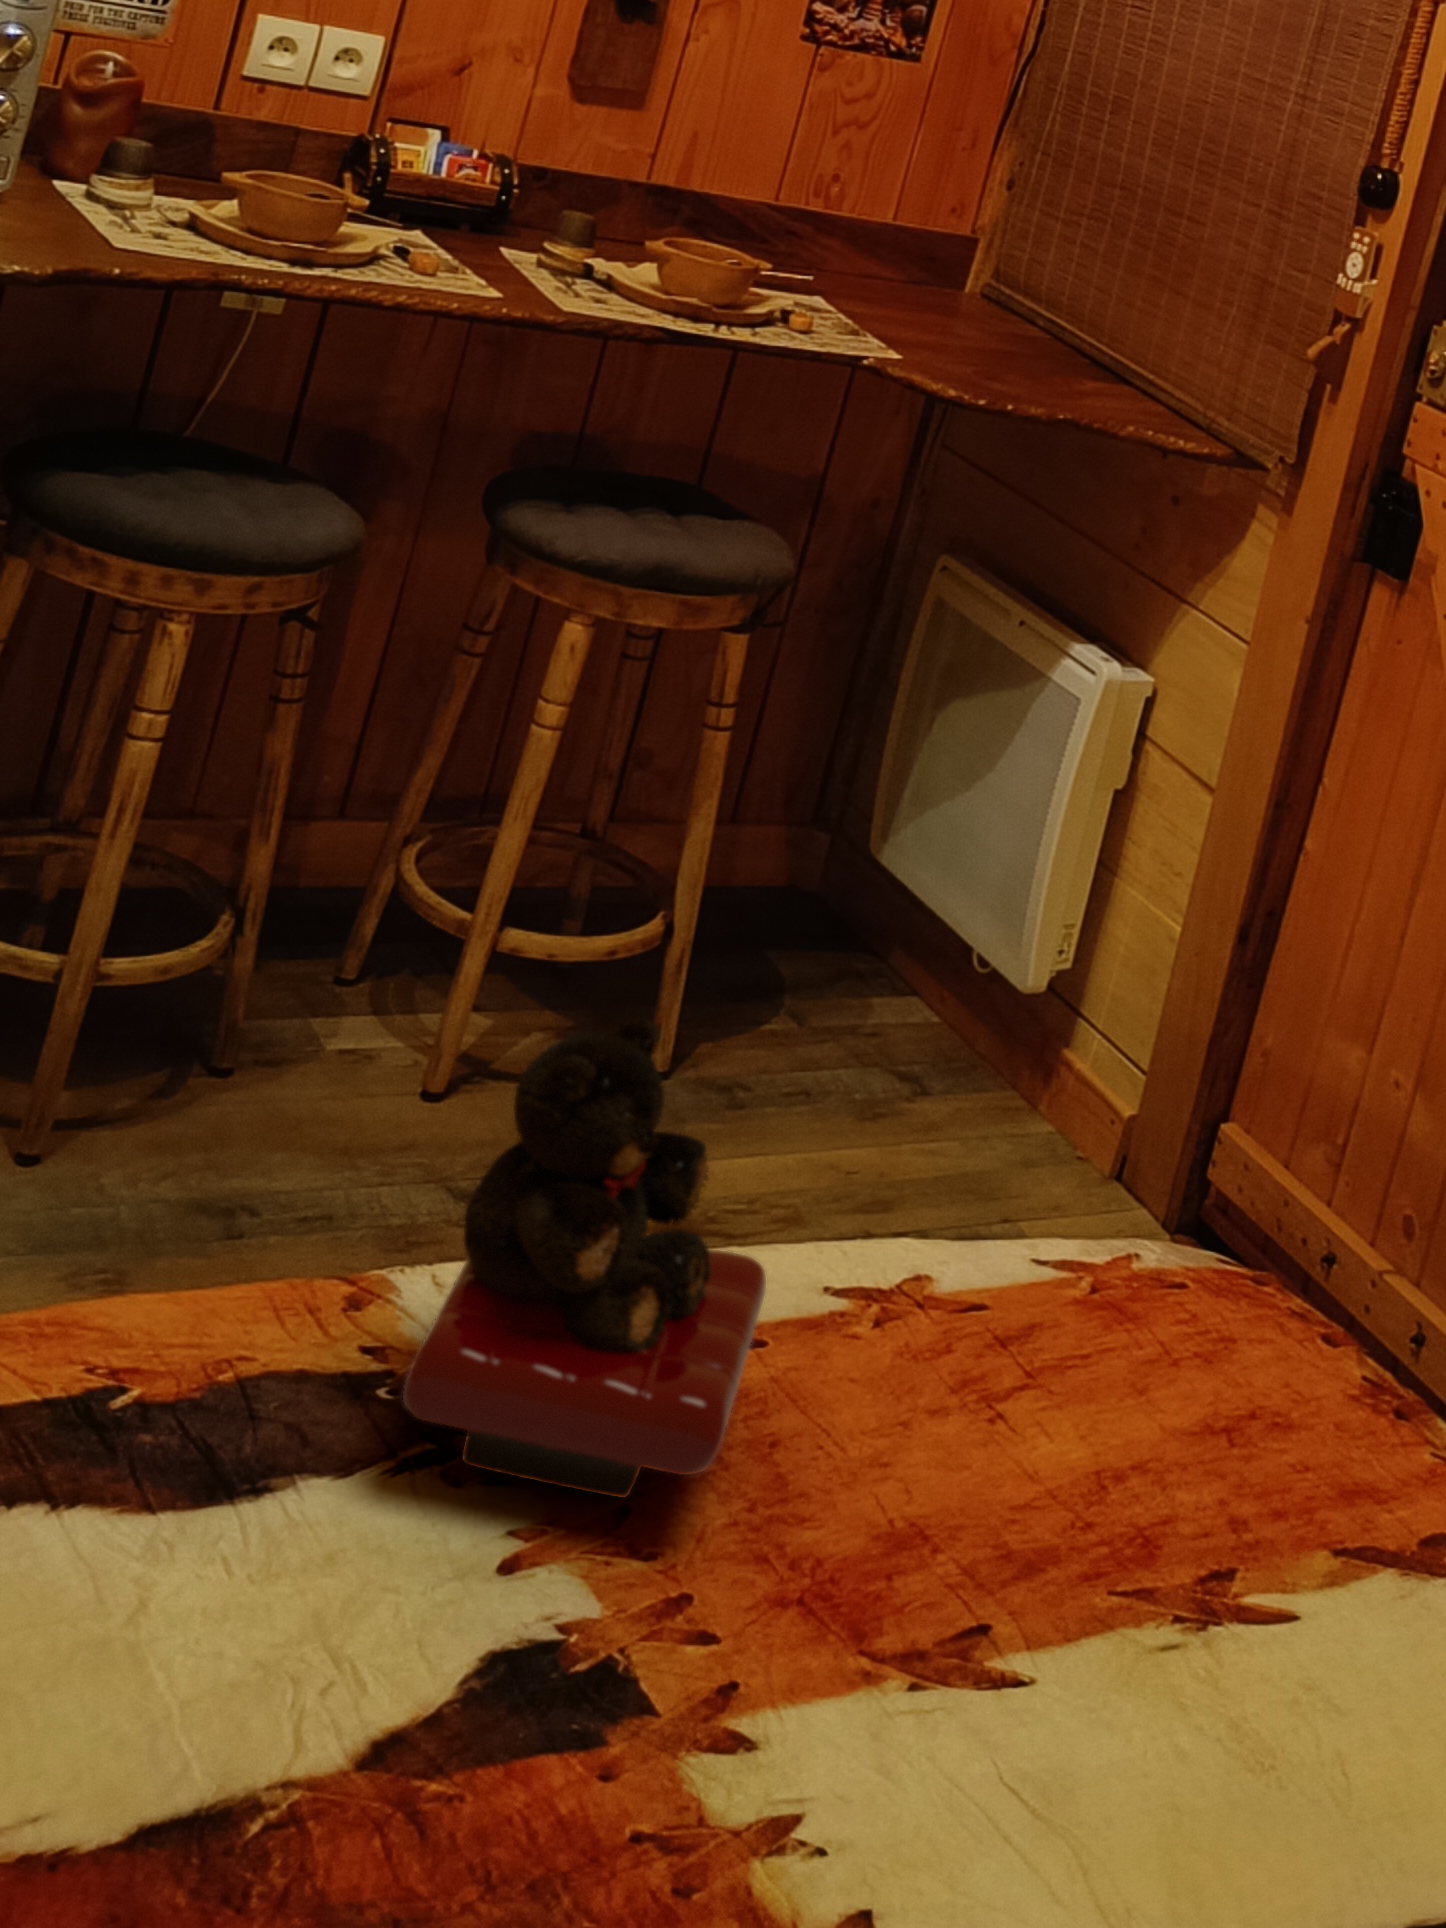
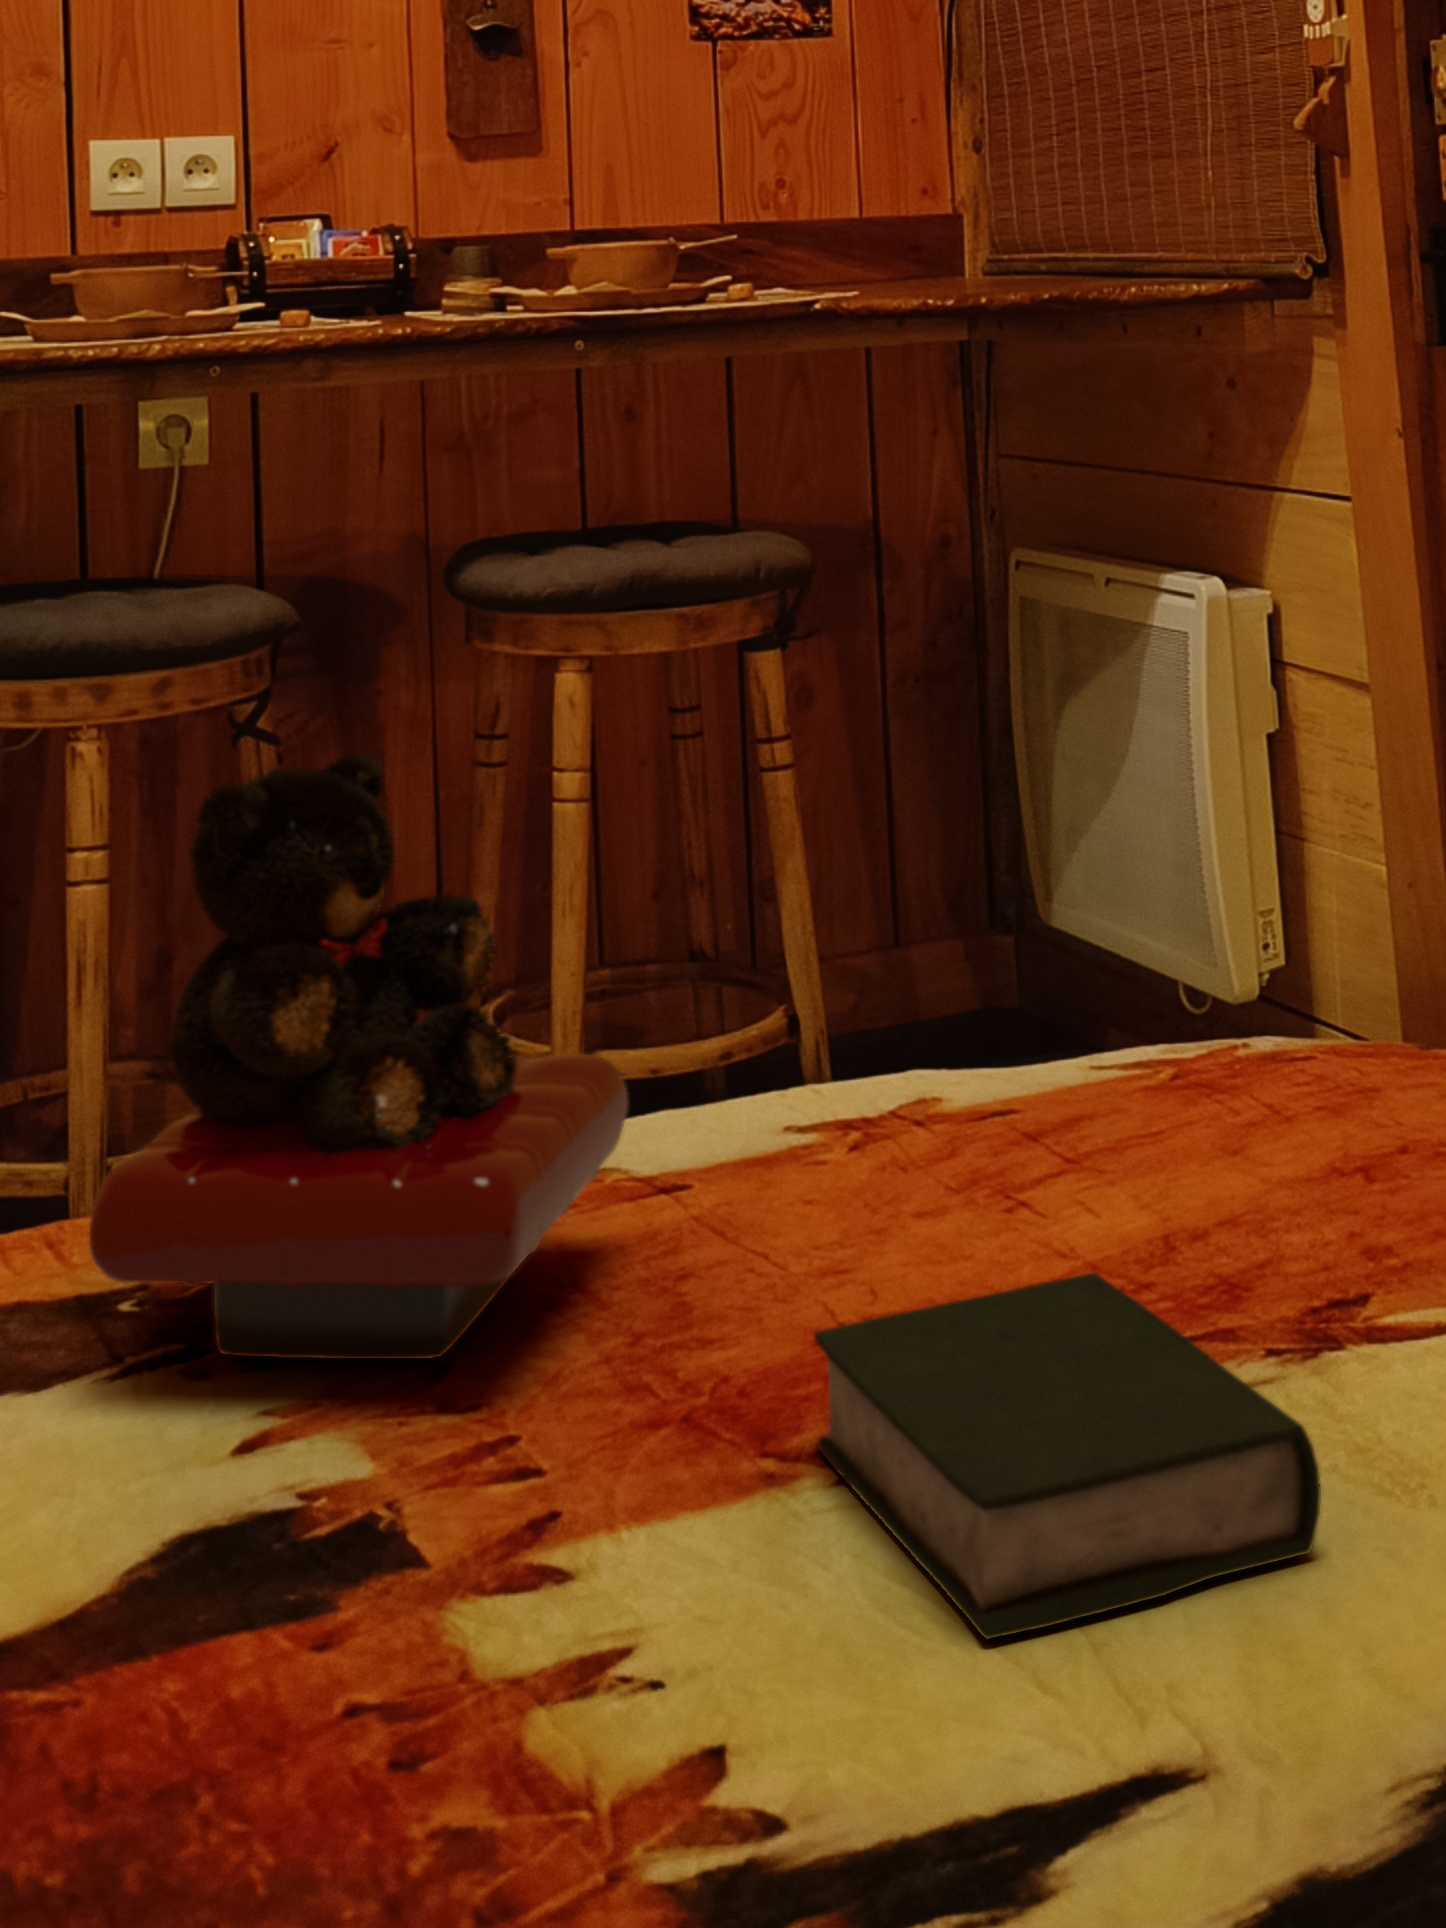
book: none [900,1534,1245,1848] -> present [814,1272,1321,1639]

